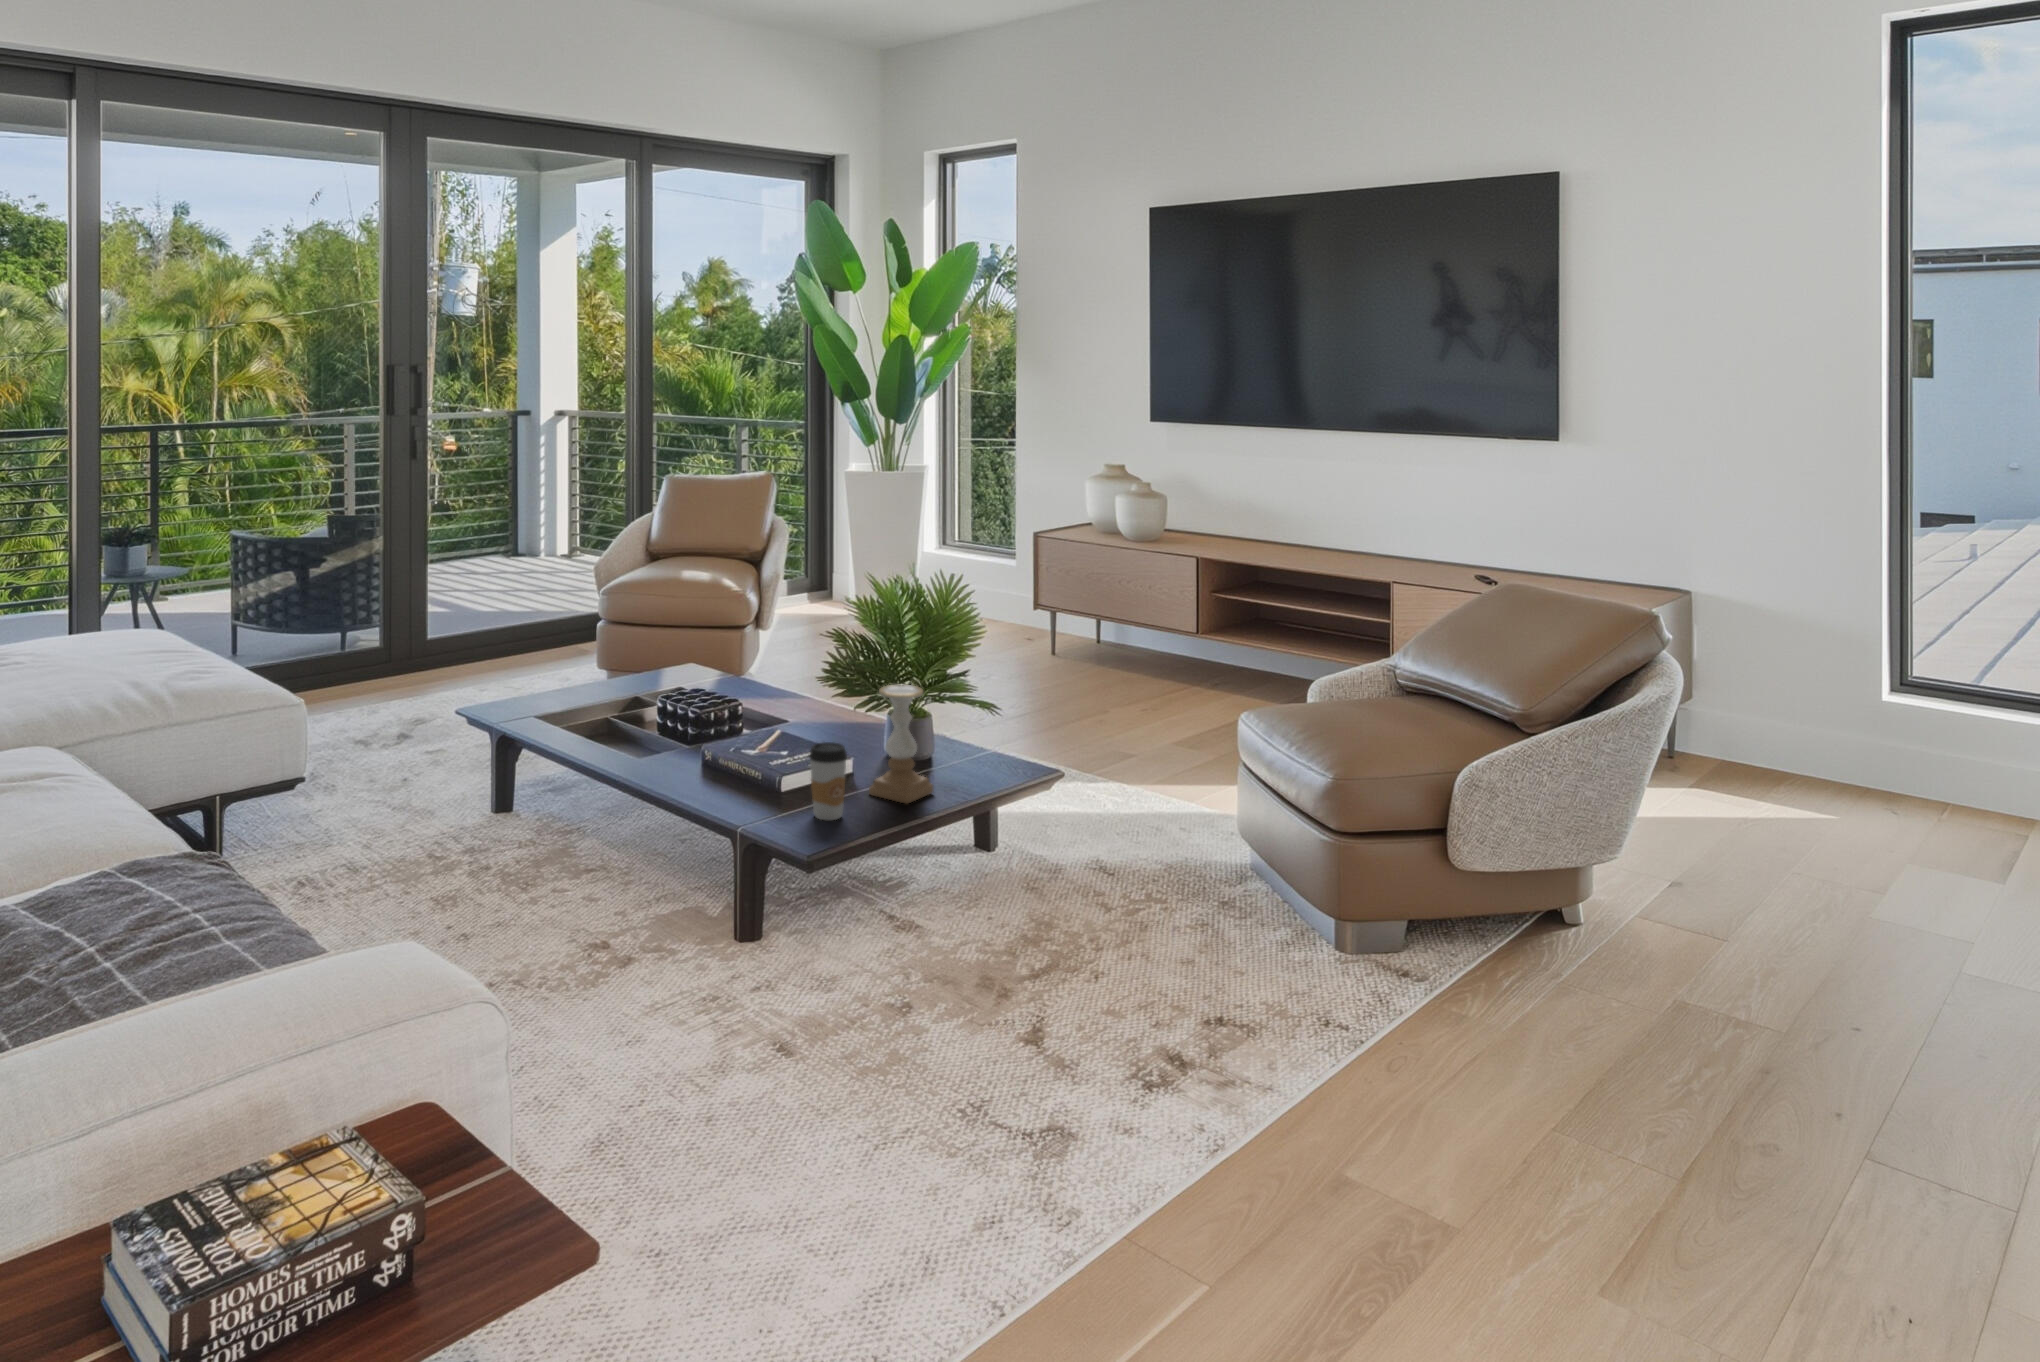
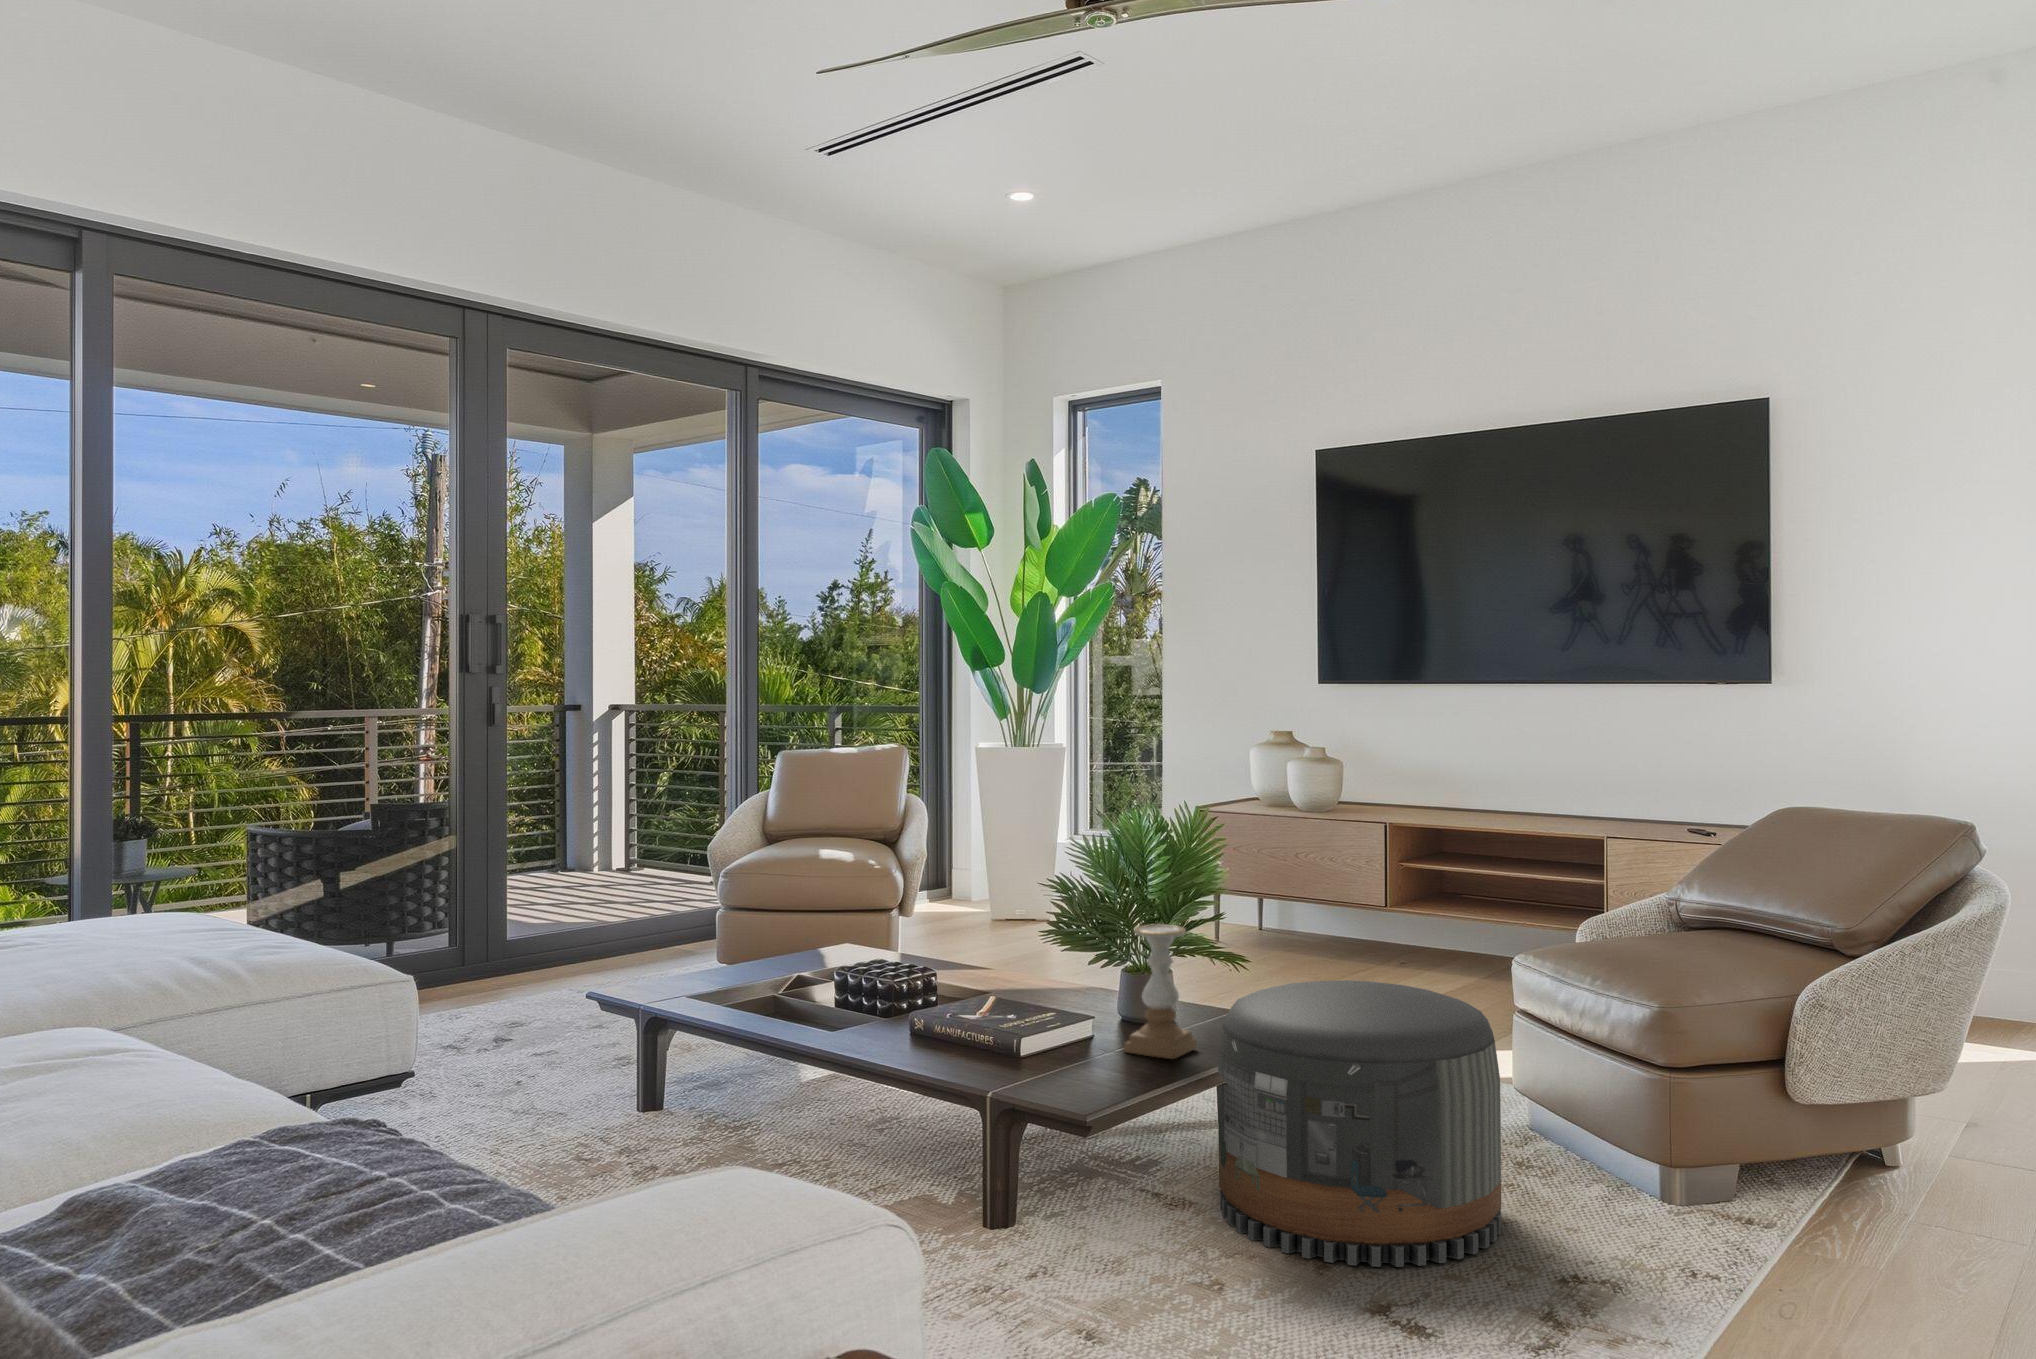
pouf: none [939,740,1179,1001] -> present [1218,980,1501,1267]
coffee cup: present [809,742,847,820] -> none [1068,987,1114,1077]

